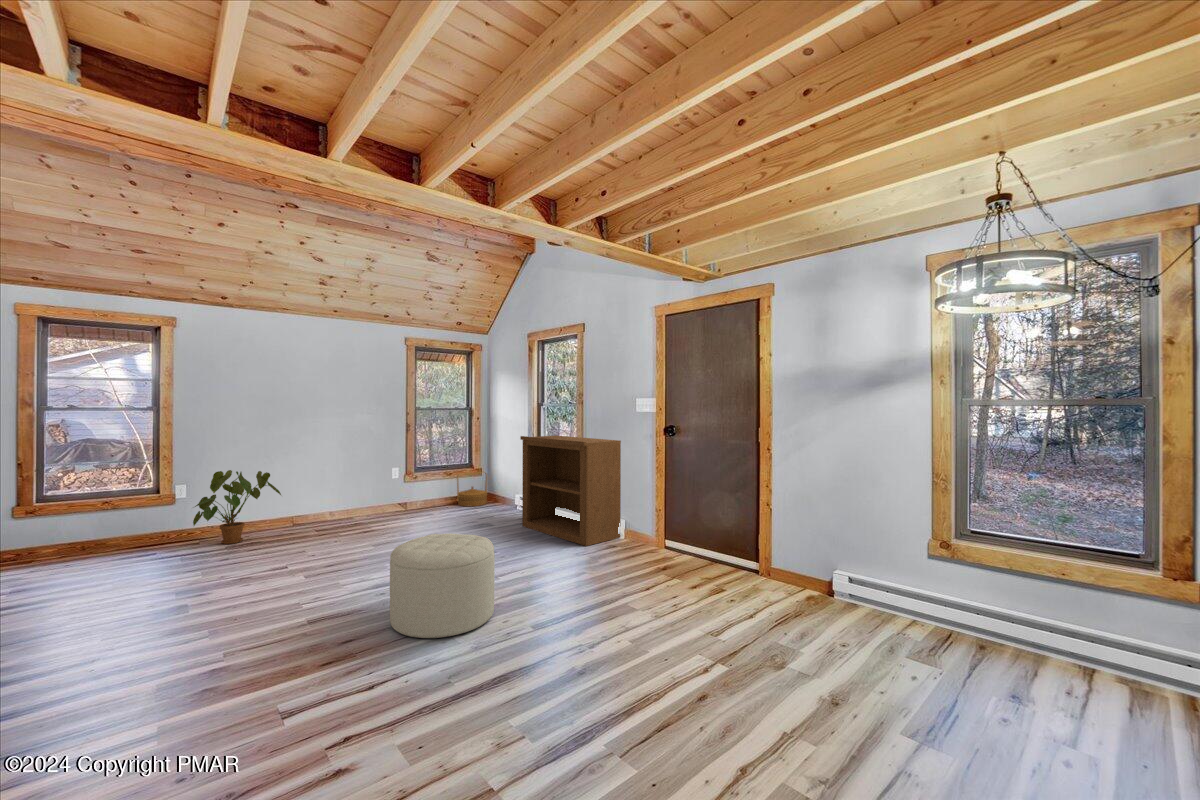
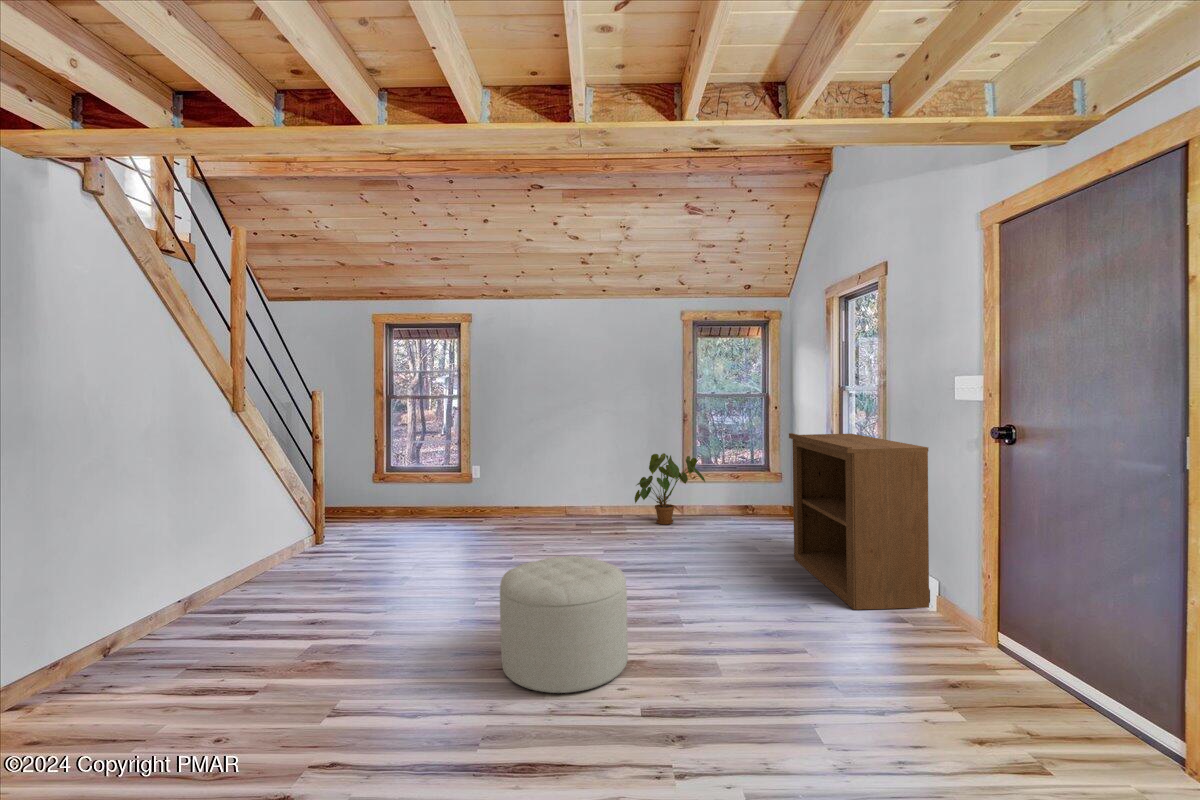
house plant: present [193,470,281,544] -> present [635,453,705,525]
woven basket: present [457,472,487,506] -> none [743,476,785,521]

